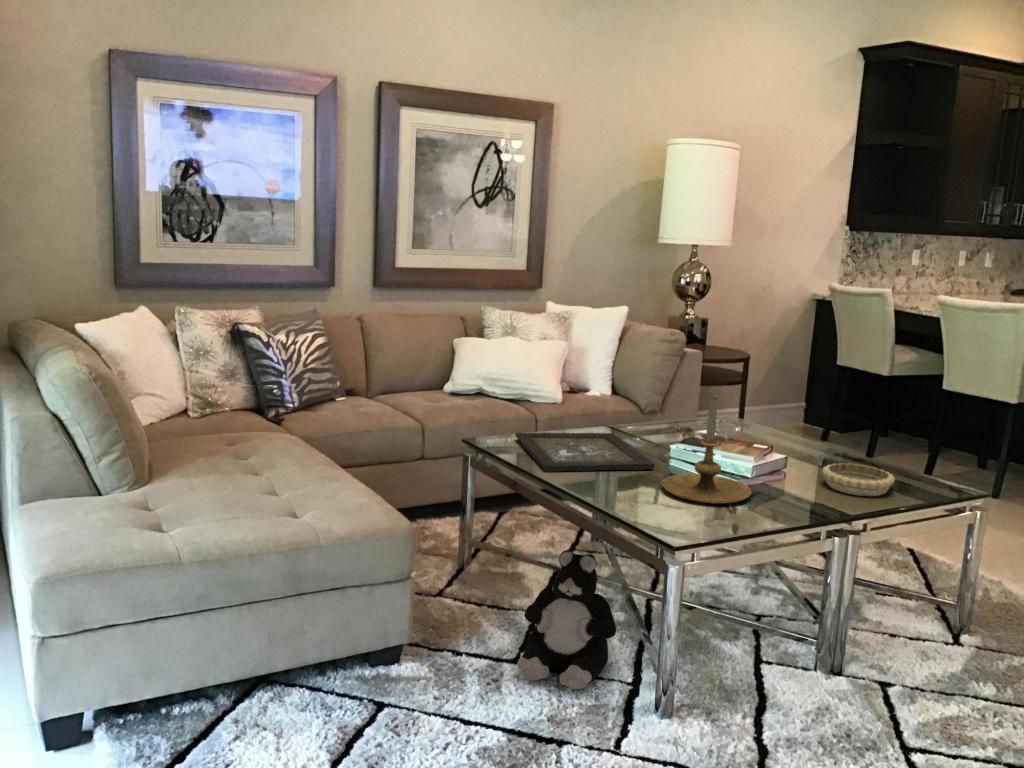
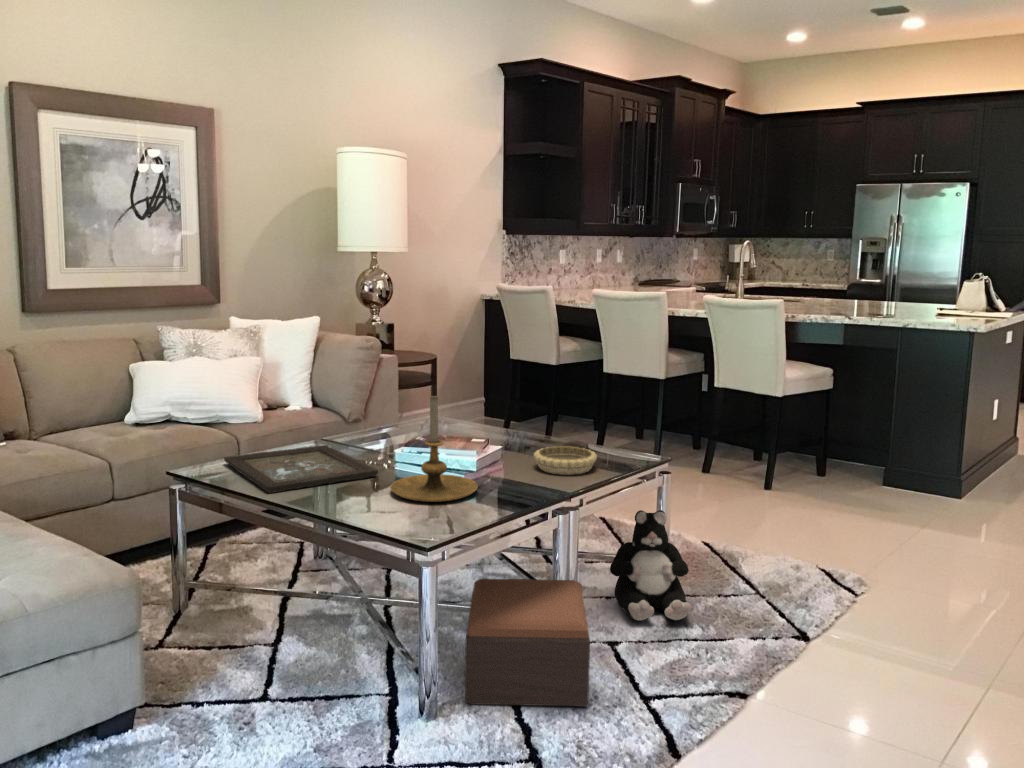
plush toy: present [517,550,616,690] -> present [610,510,692,621]
footstool: none [705,588,851,741] -> present [465,578,590,707]

